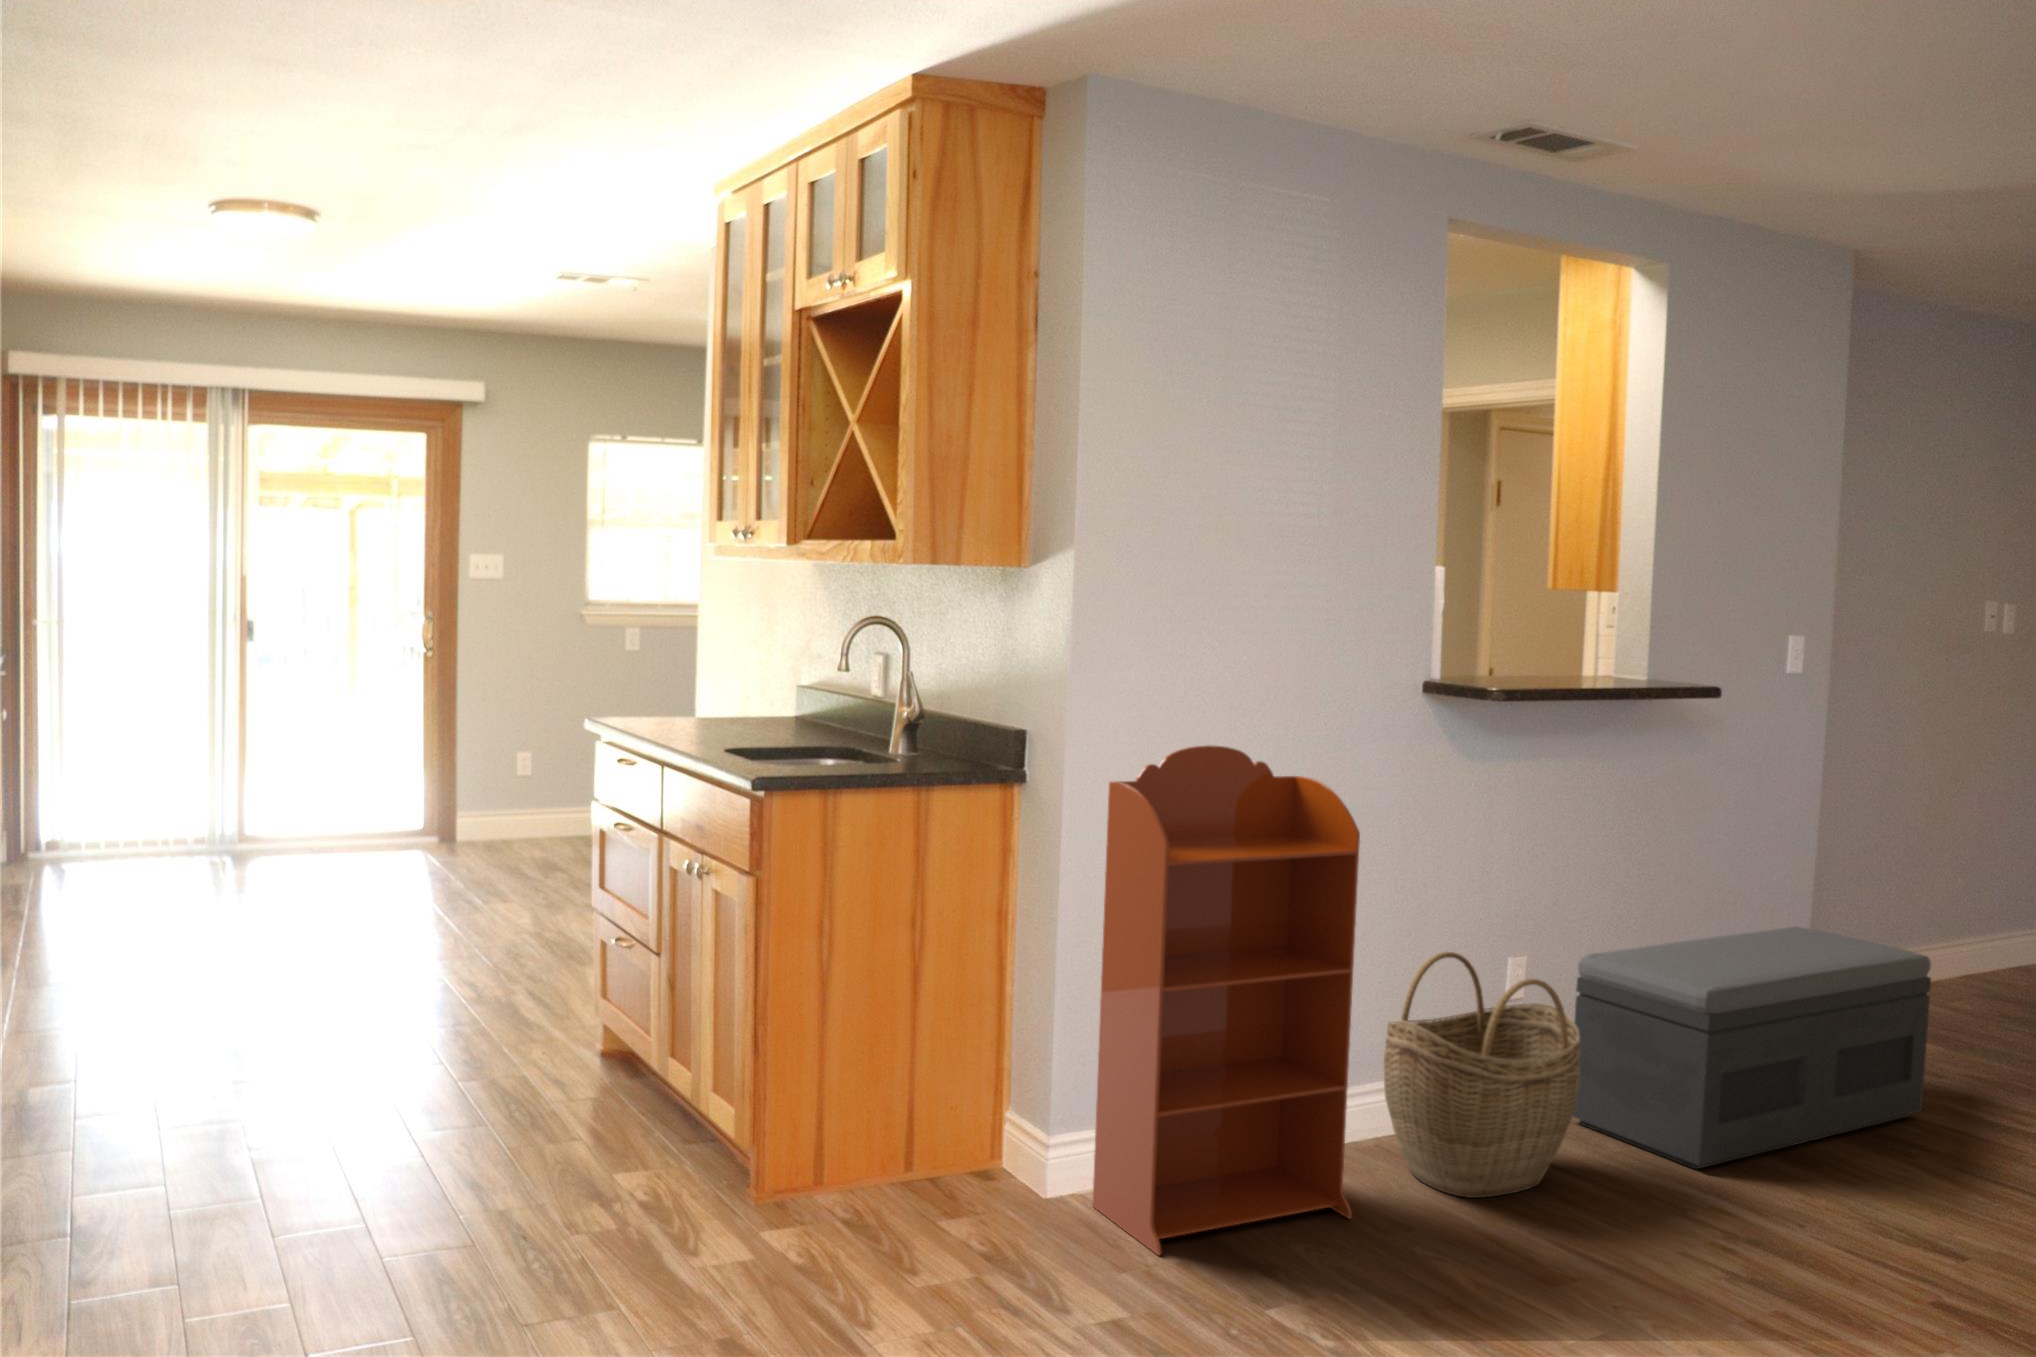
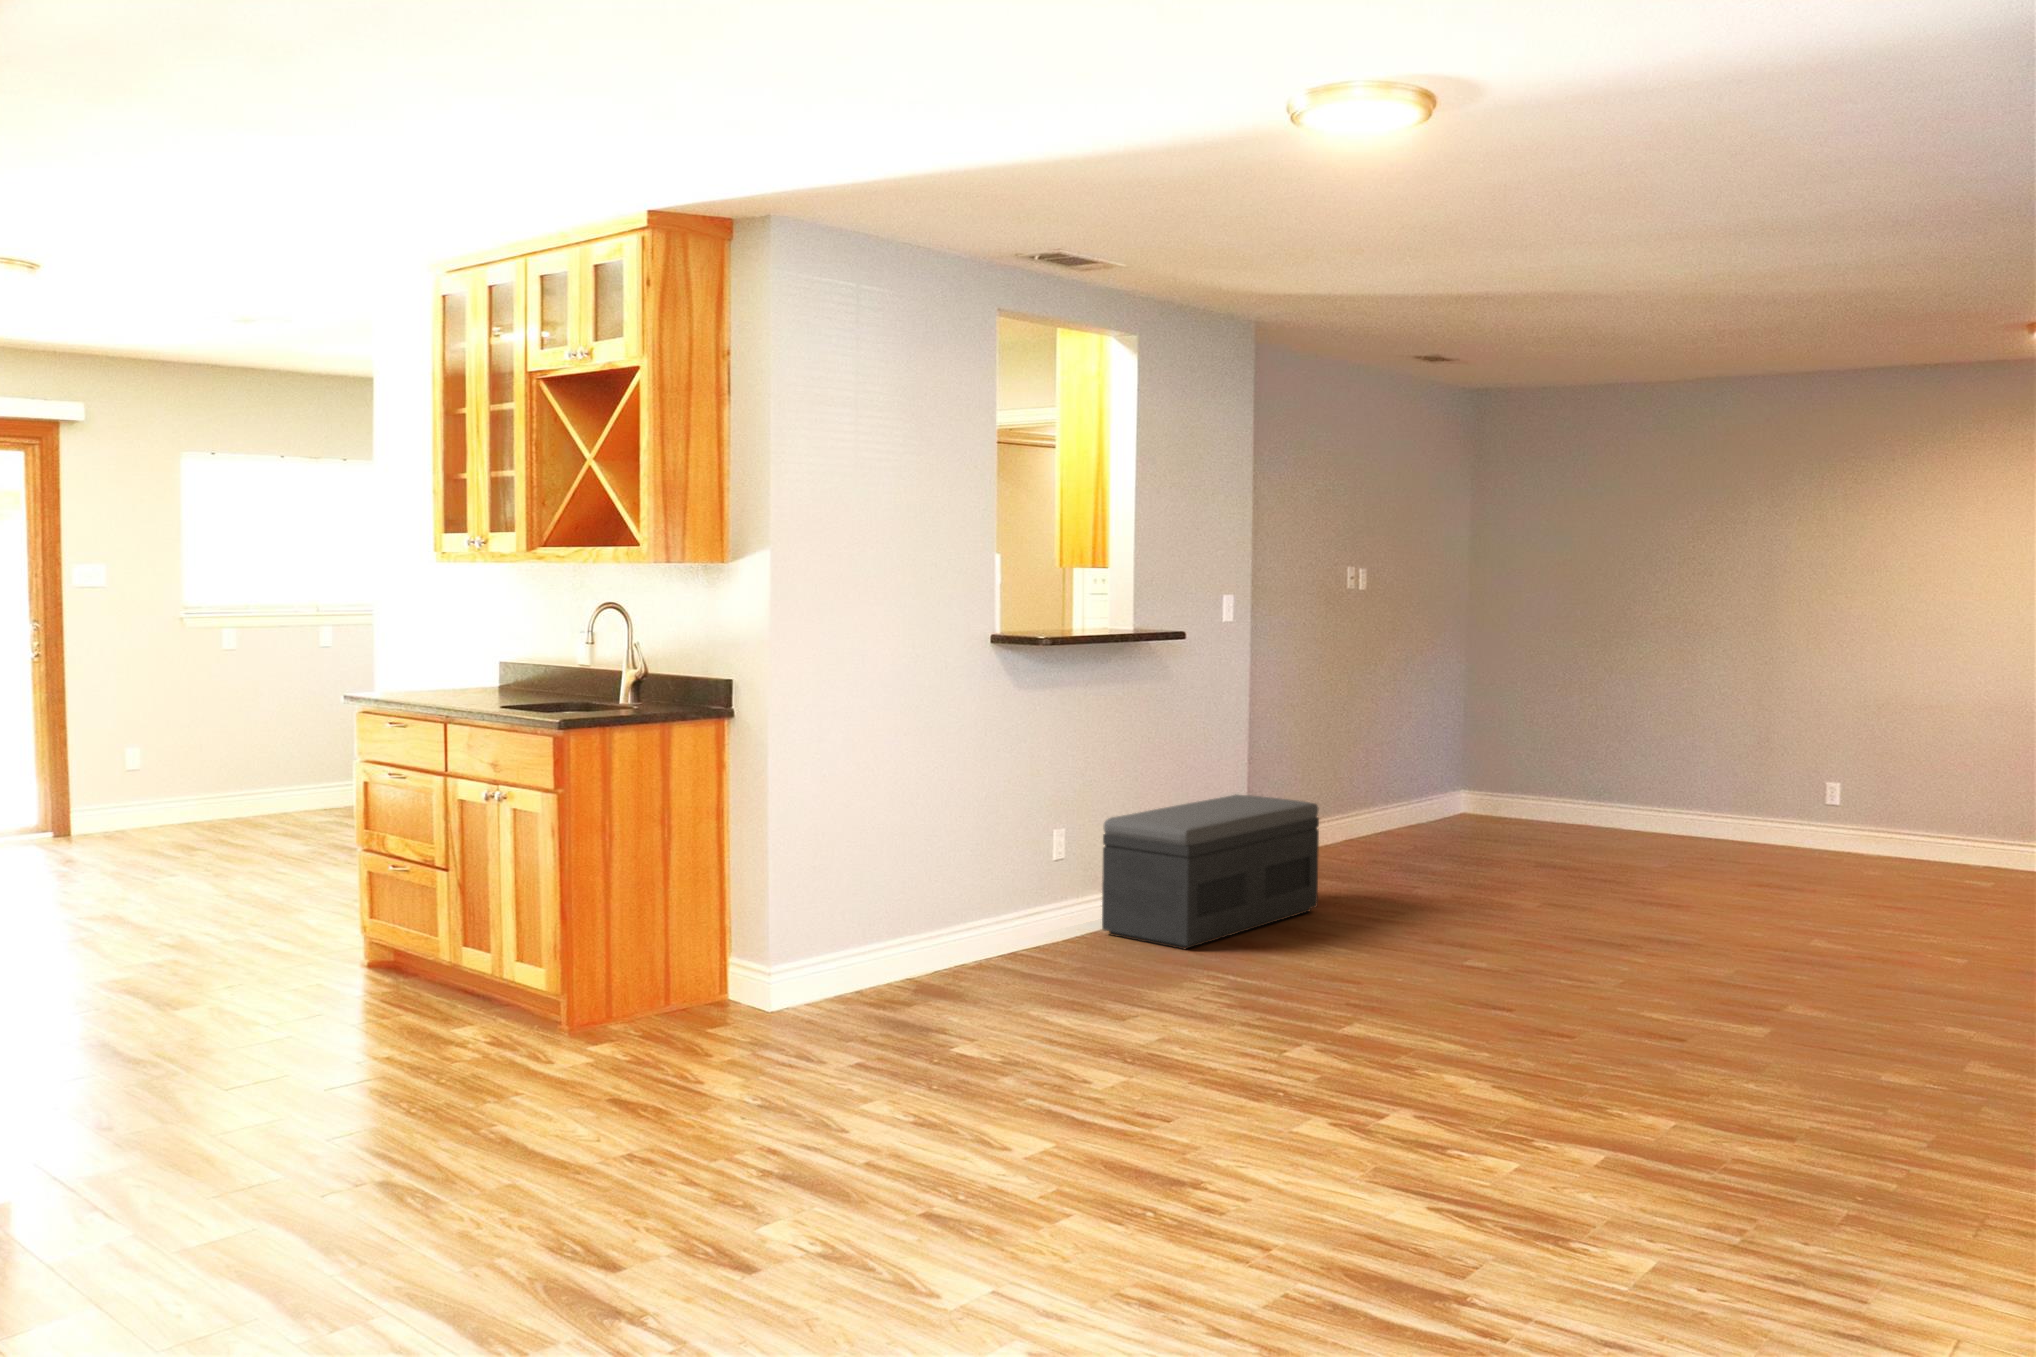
bookcase: present [1093,745,1360,1255] -> none [804,683,978,1024]
woven basket: present [1383,952,1580,1198] -> none [986,819,1113,977]

